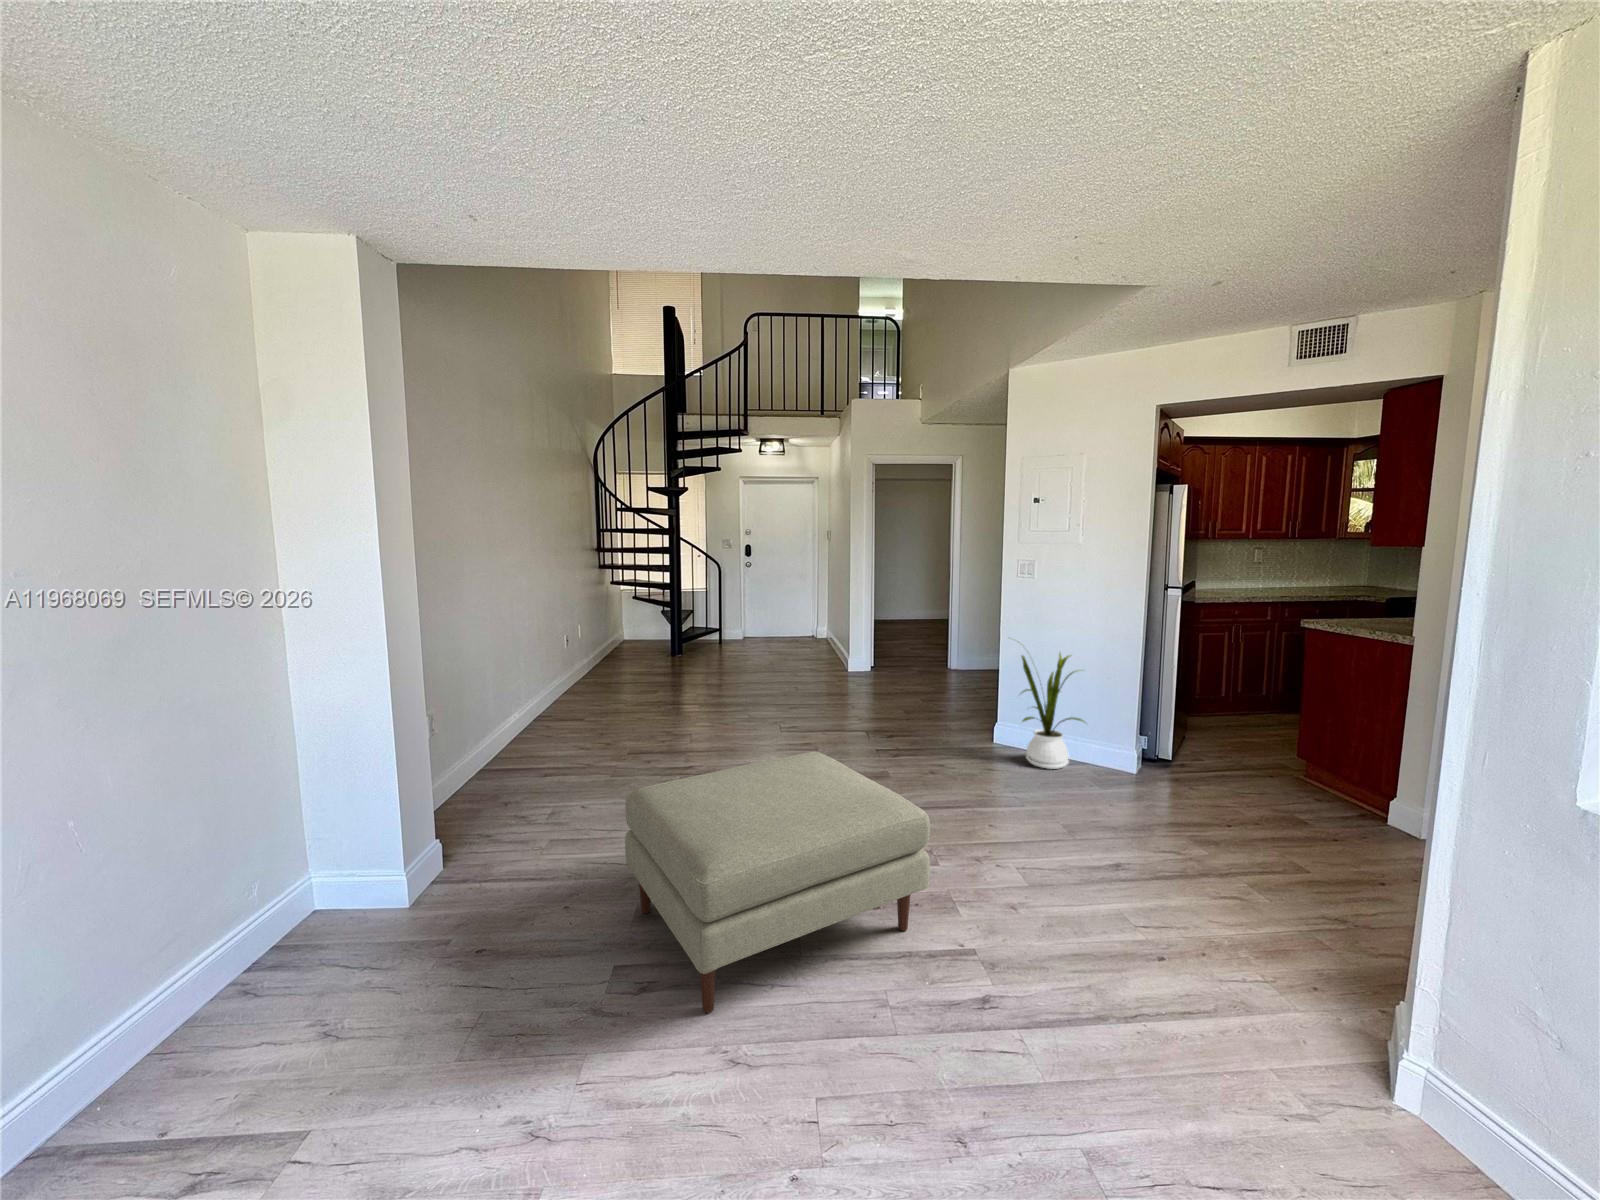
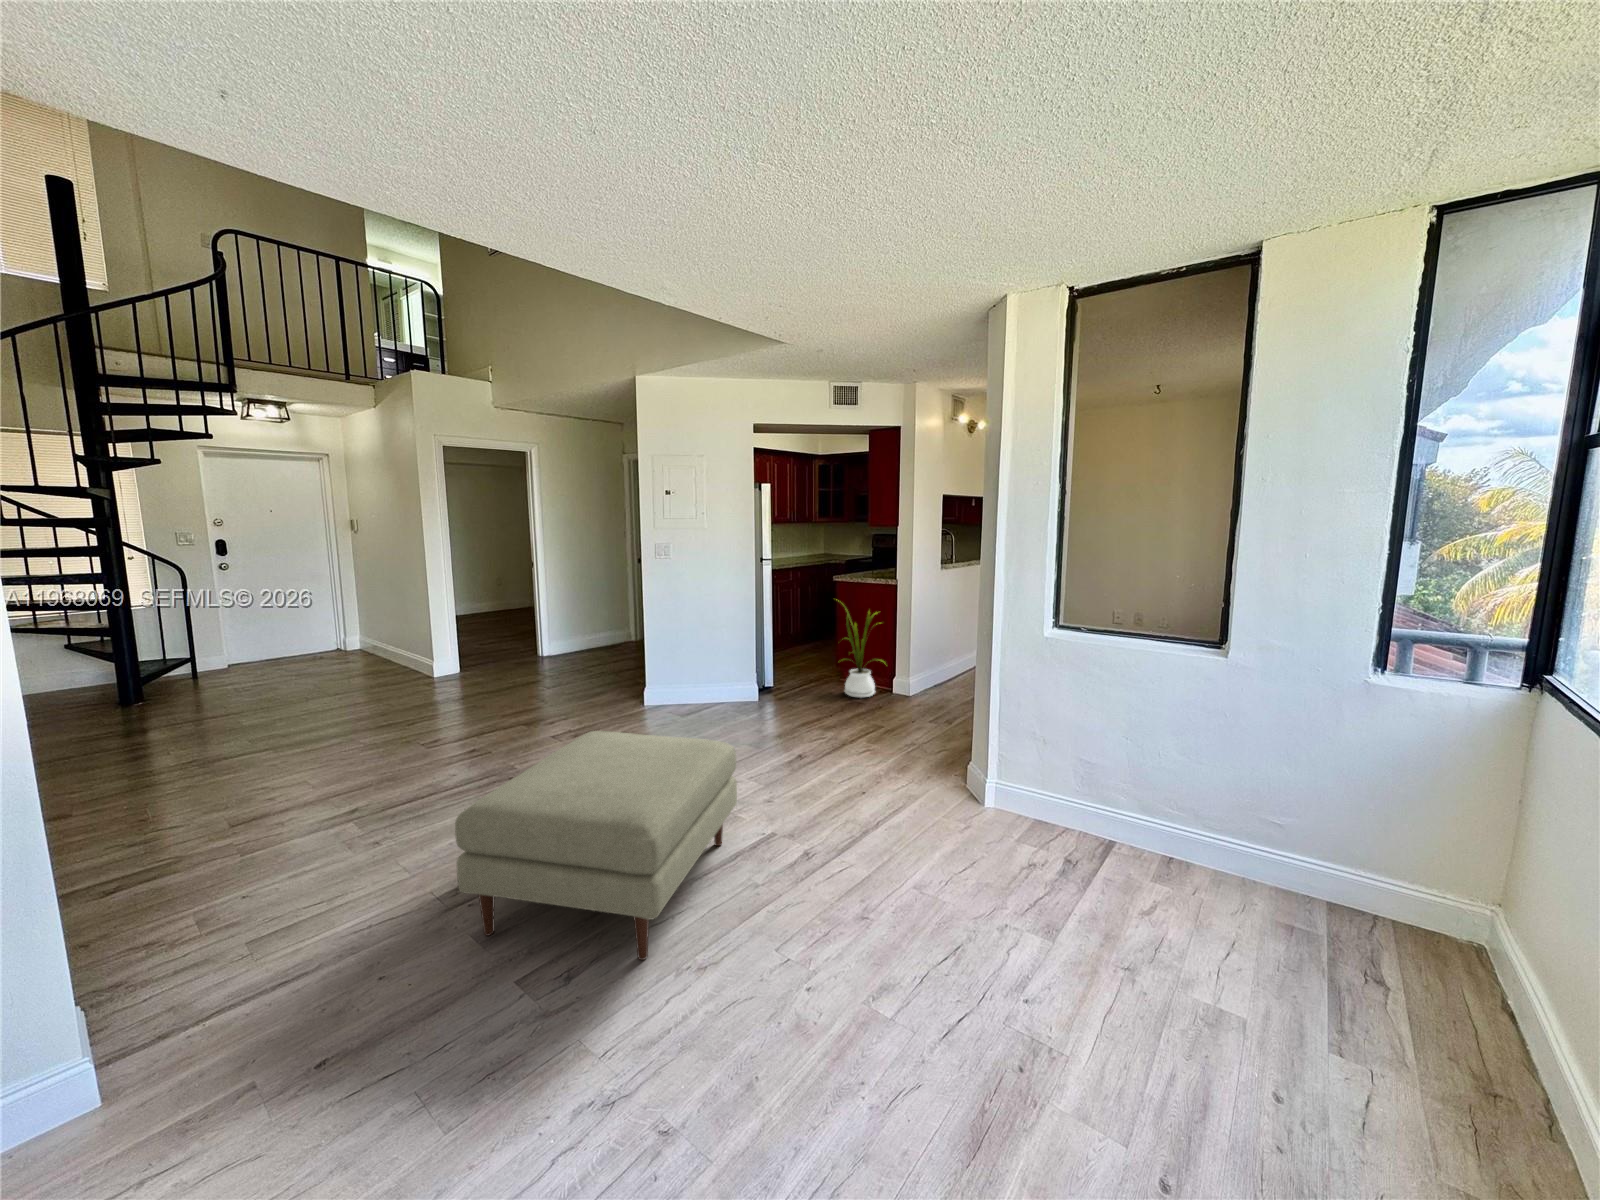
house plant: present [1021,654,1085,769] -> present [841,609,885,698]

